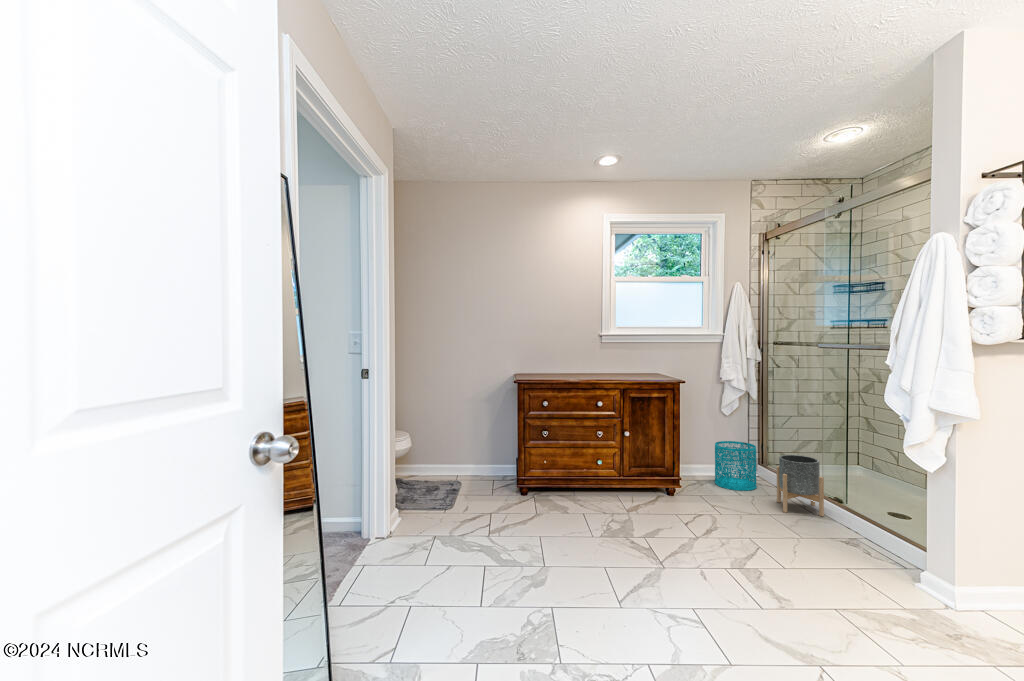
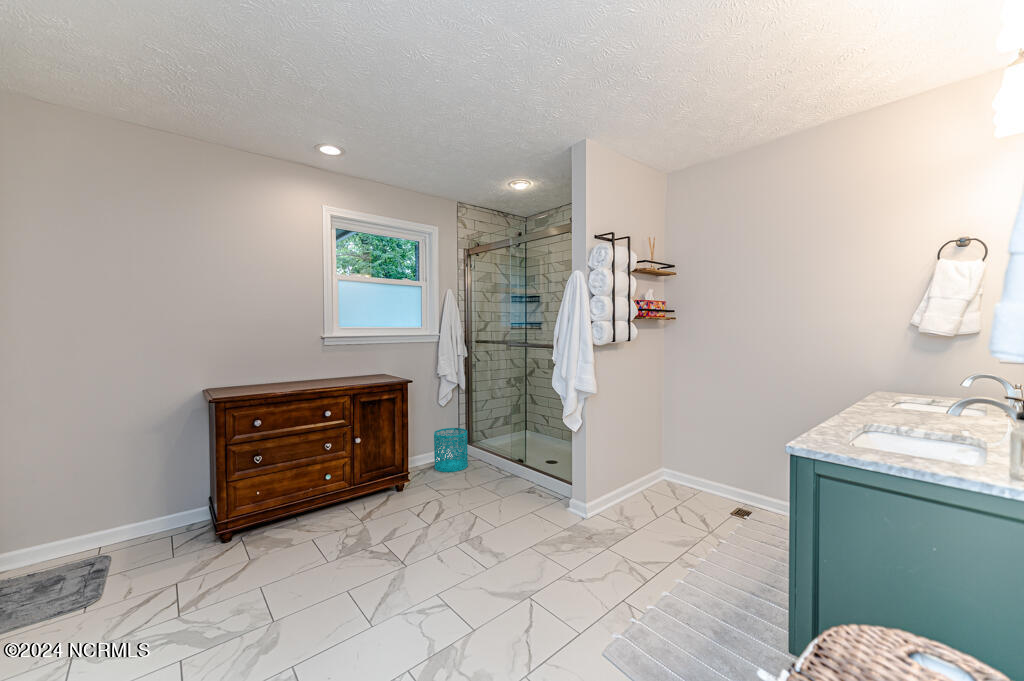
planter: present [777,455,824,516] -> none [486,434,522,484]

